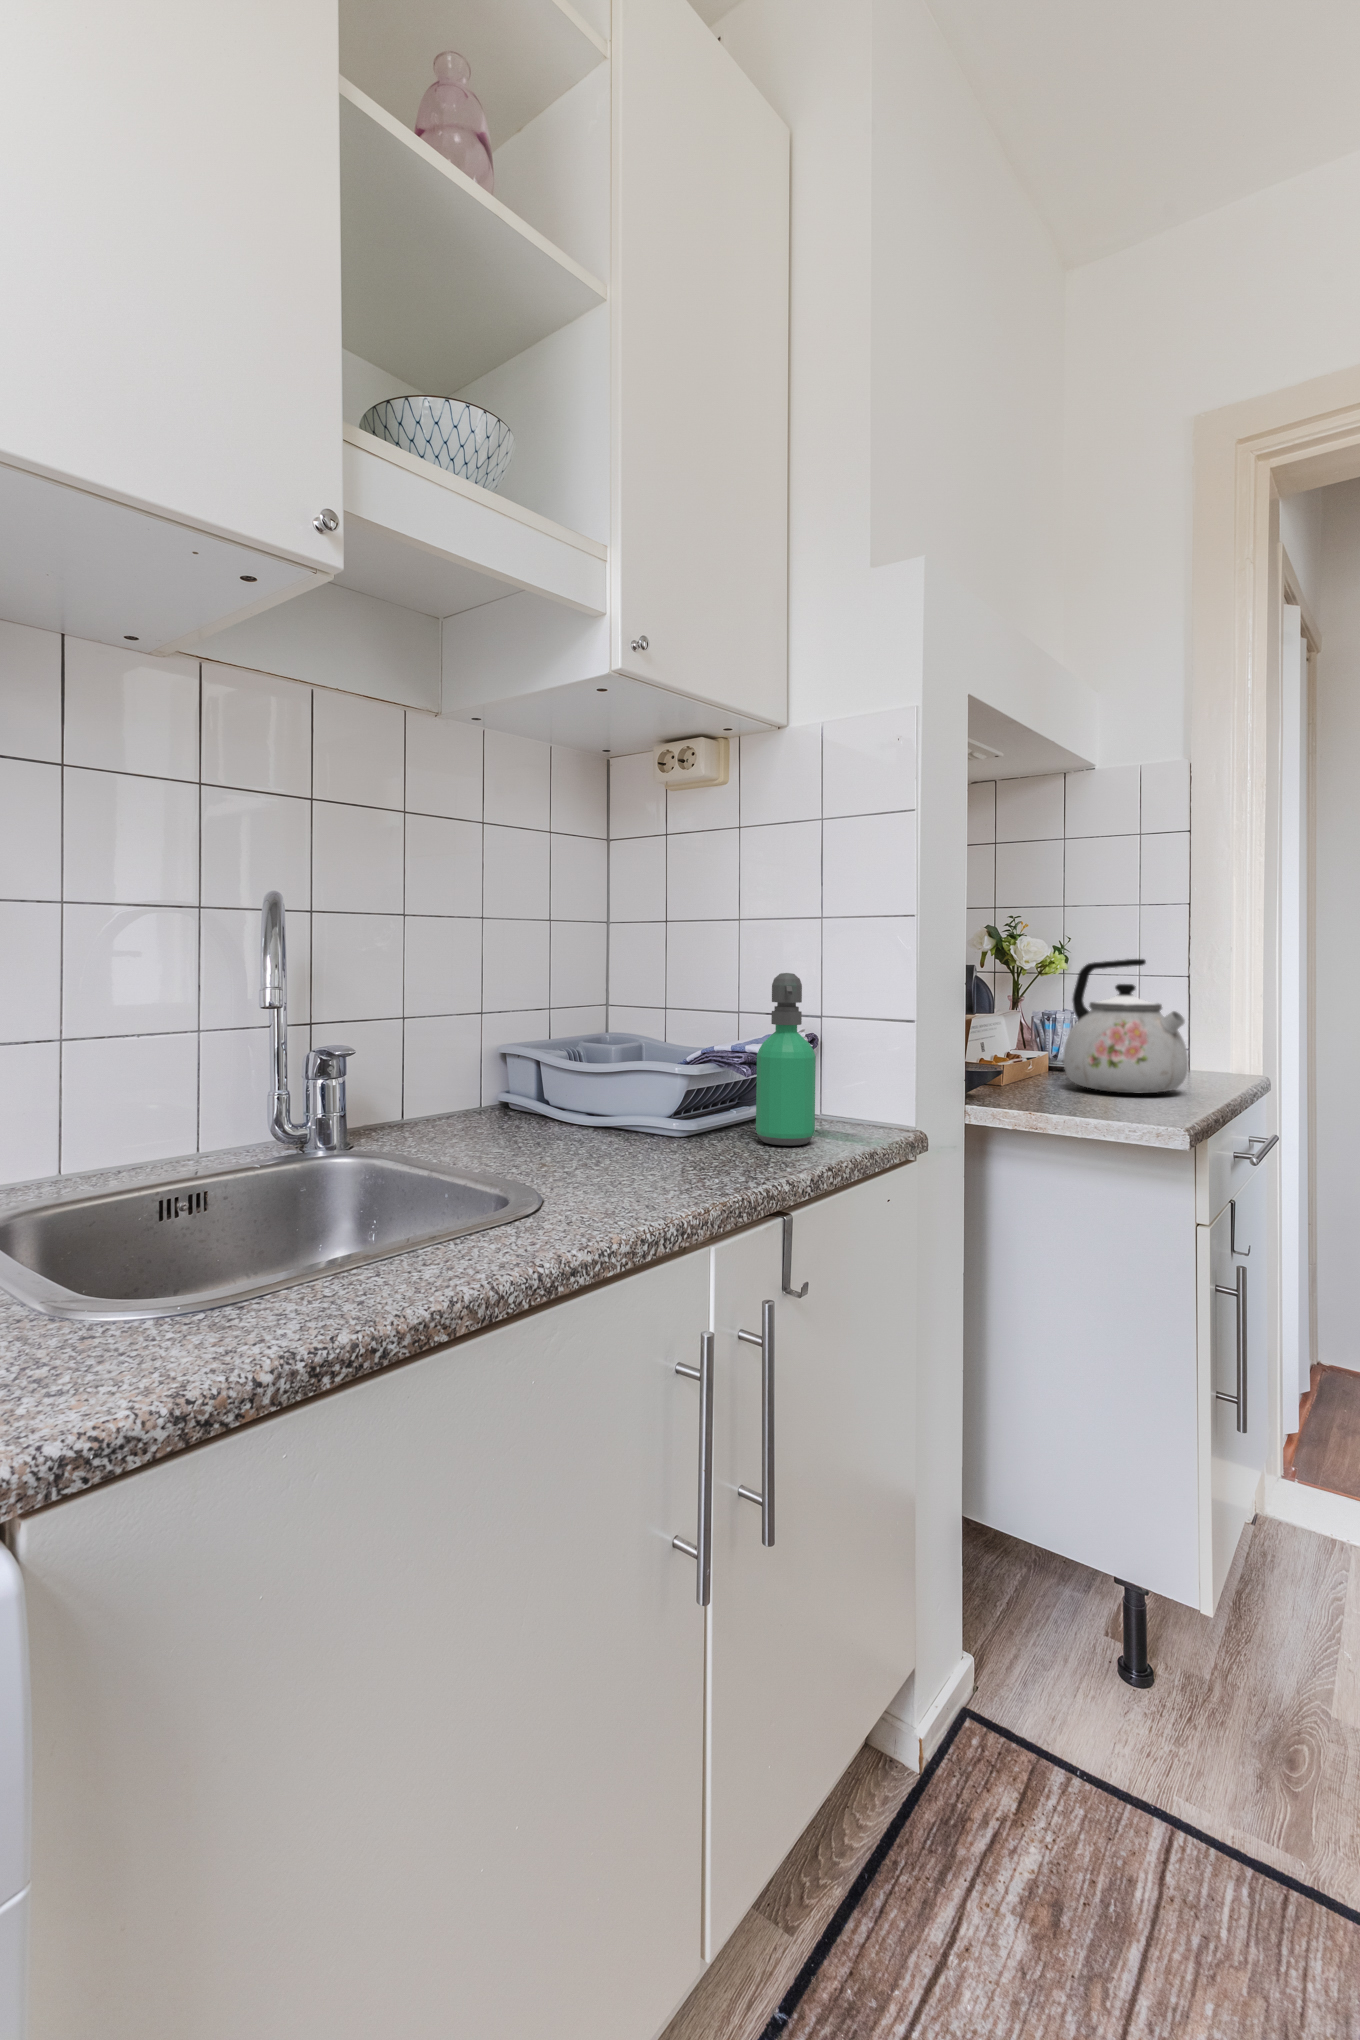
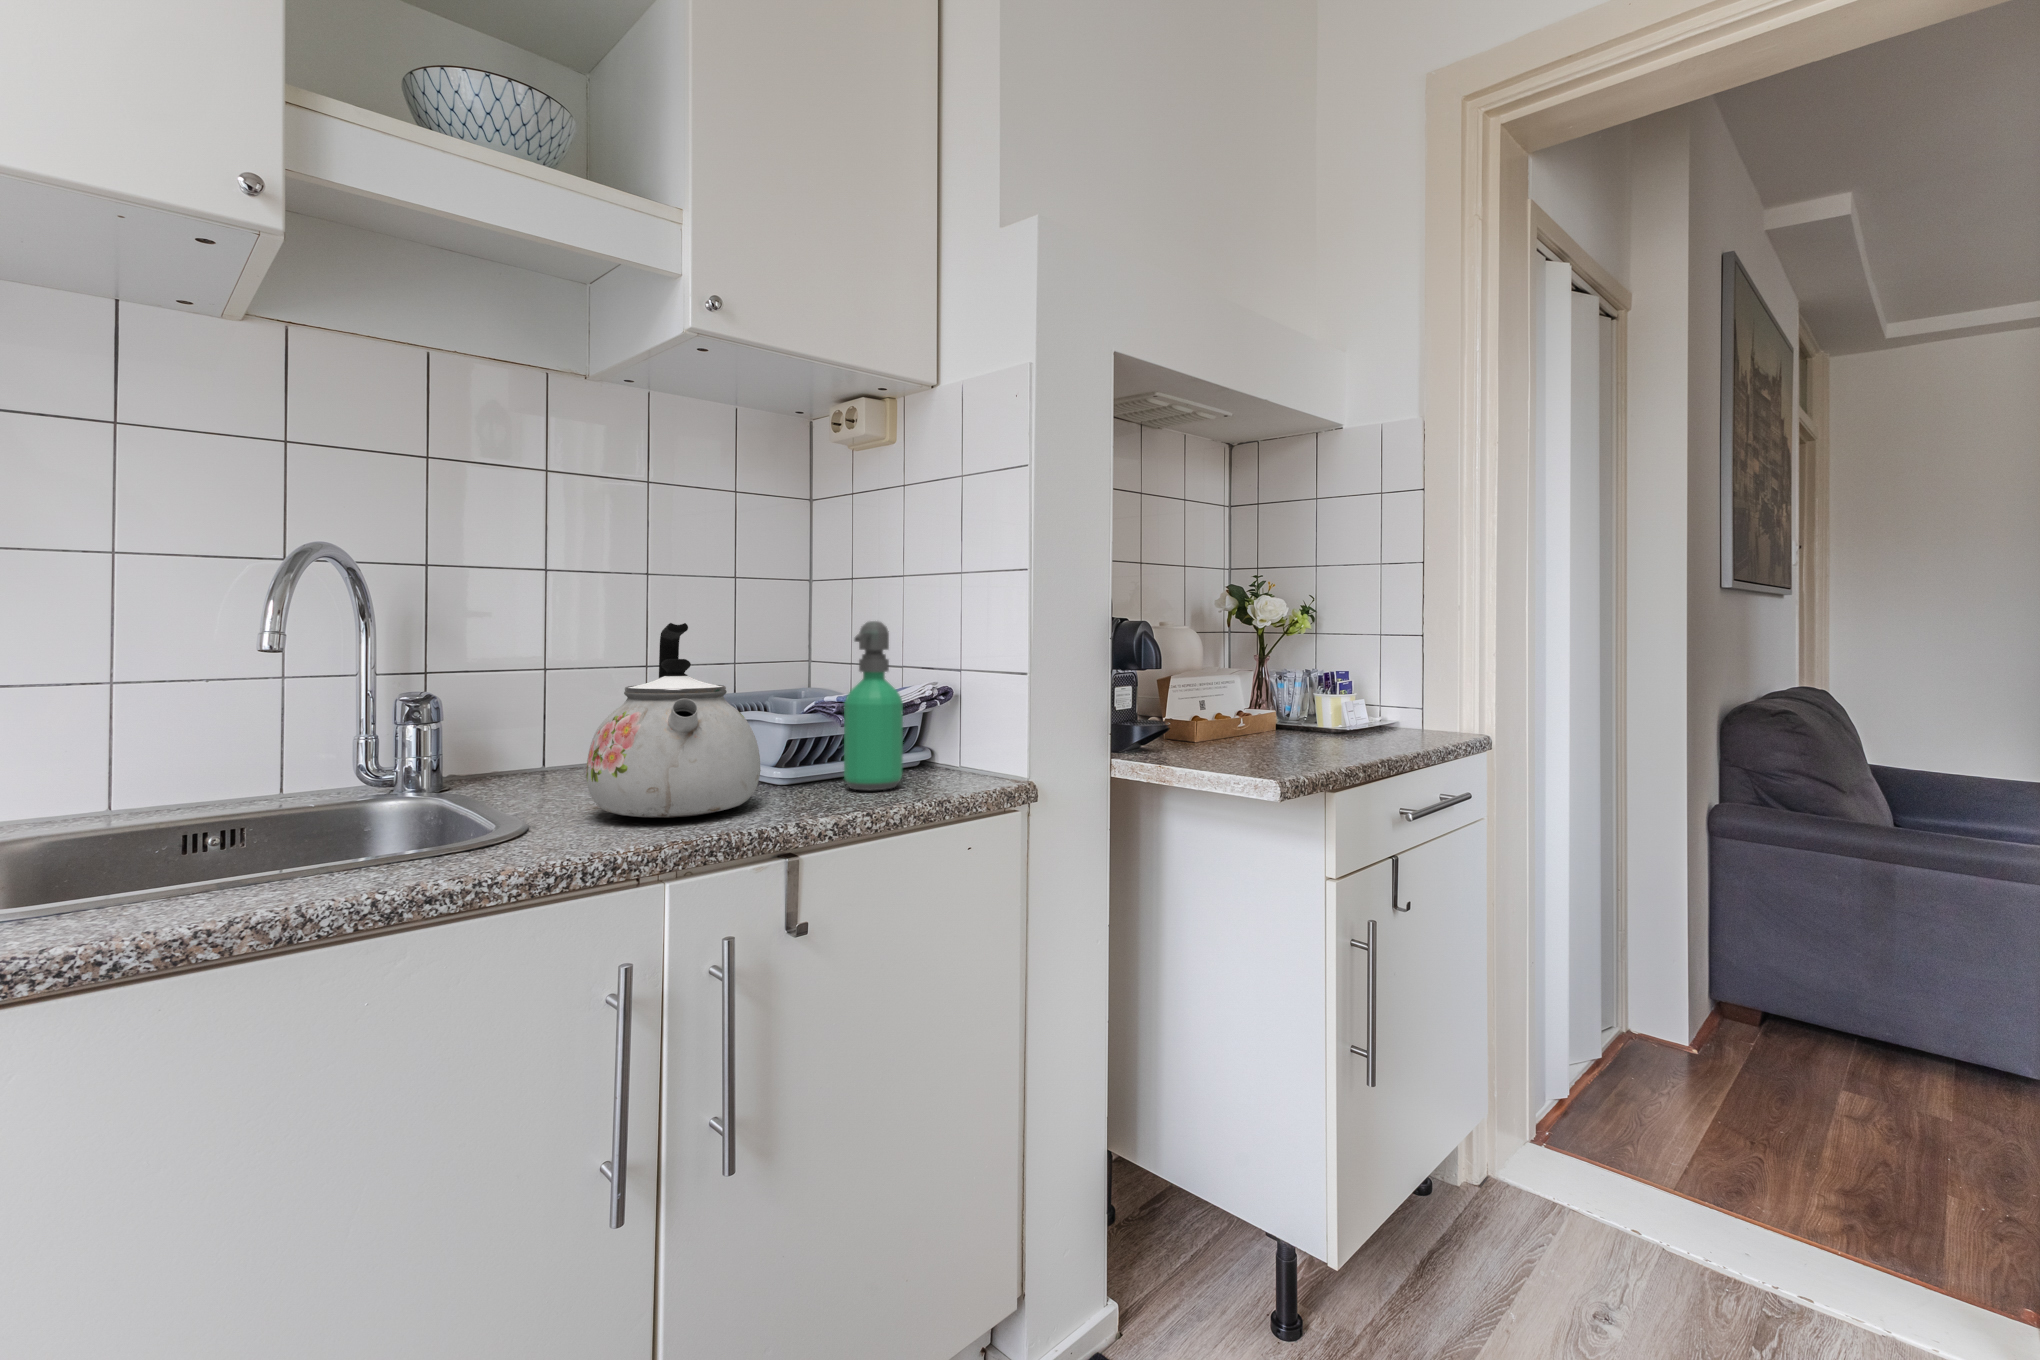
kettle: present [1063,959,1188,1094] -> present [586,623,760,818]

